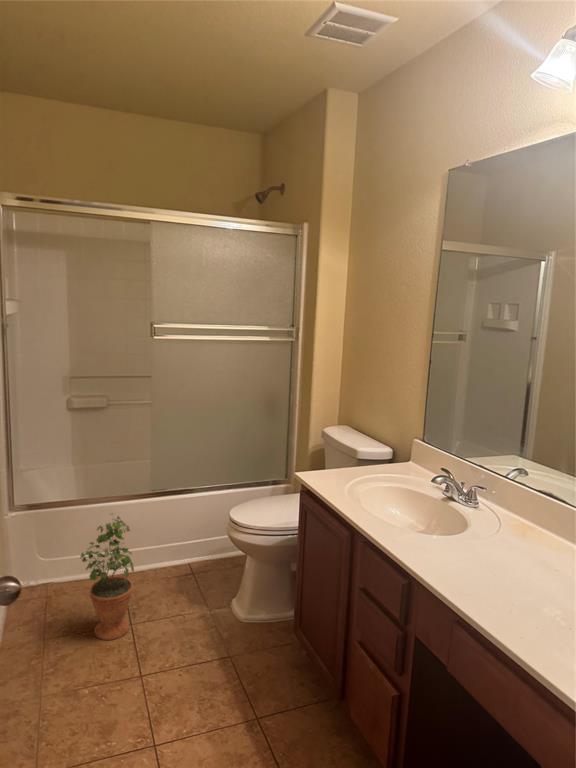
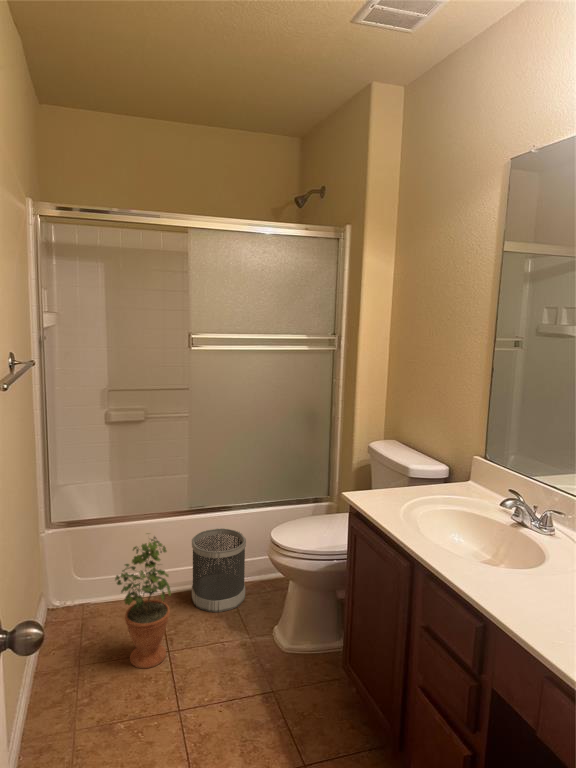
wastebasket: none [154,511,206,589] -> present [192,528,246,612]

